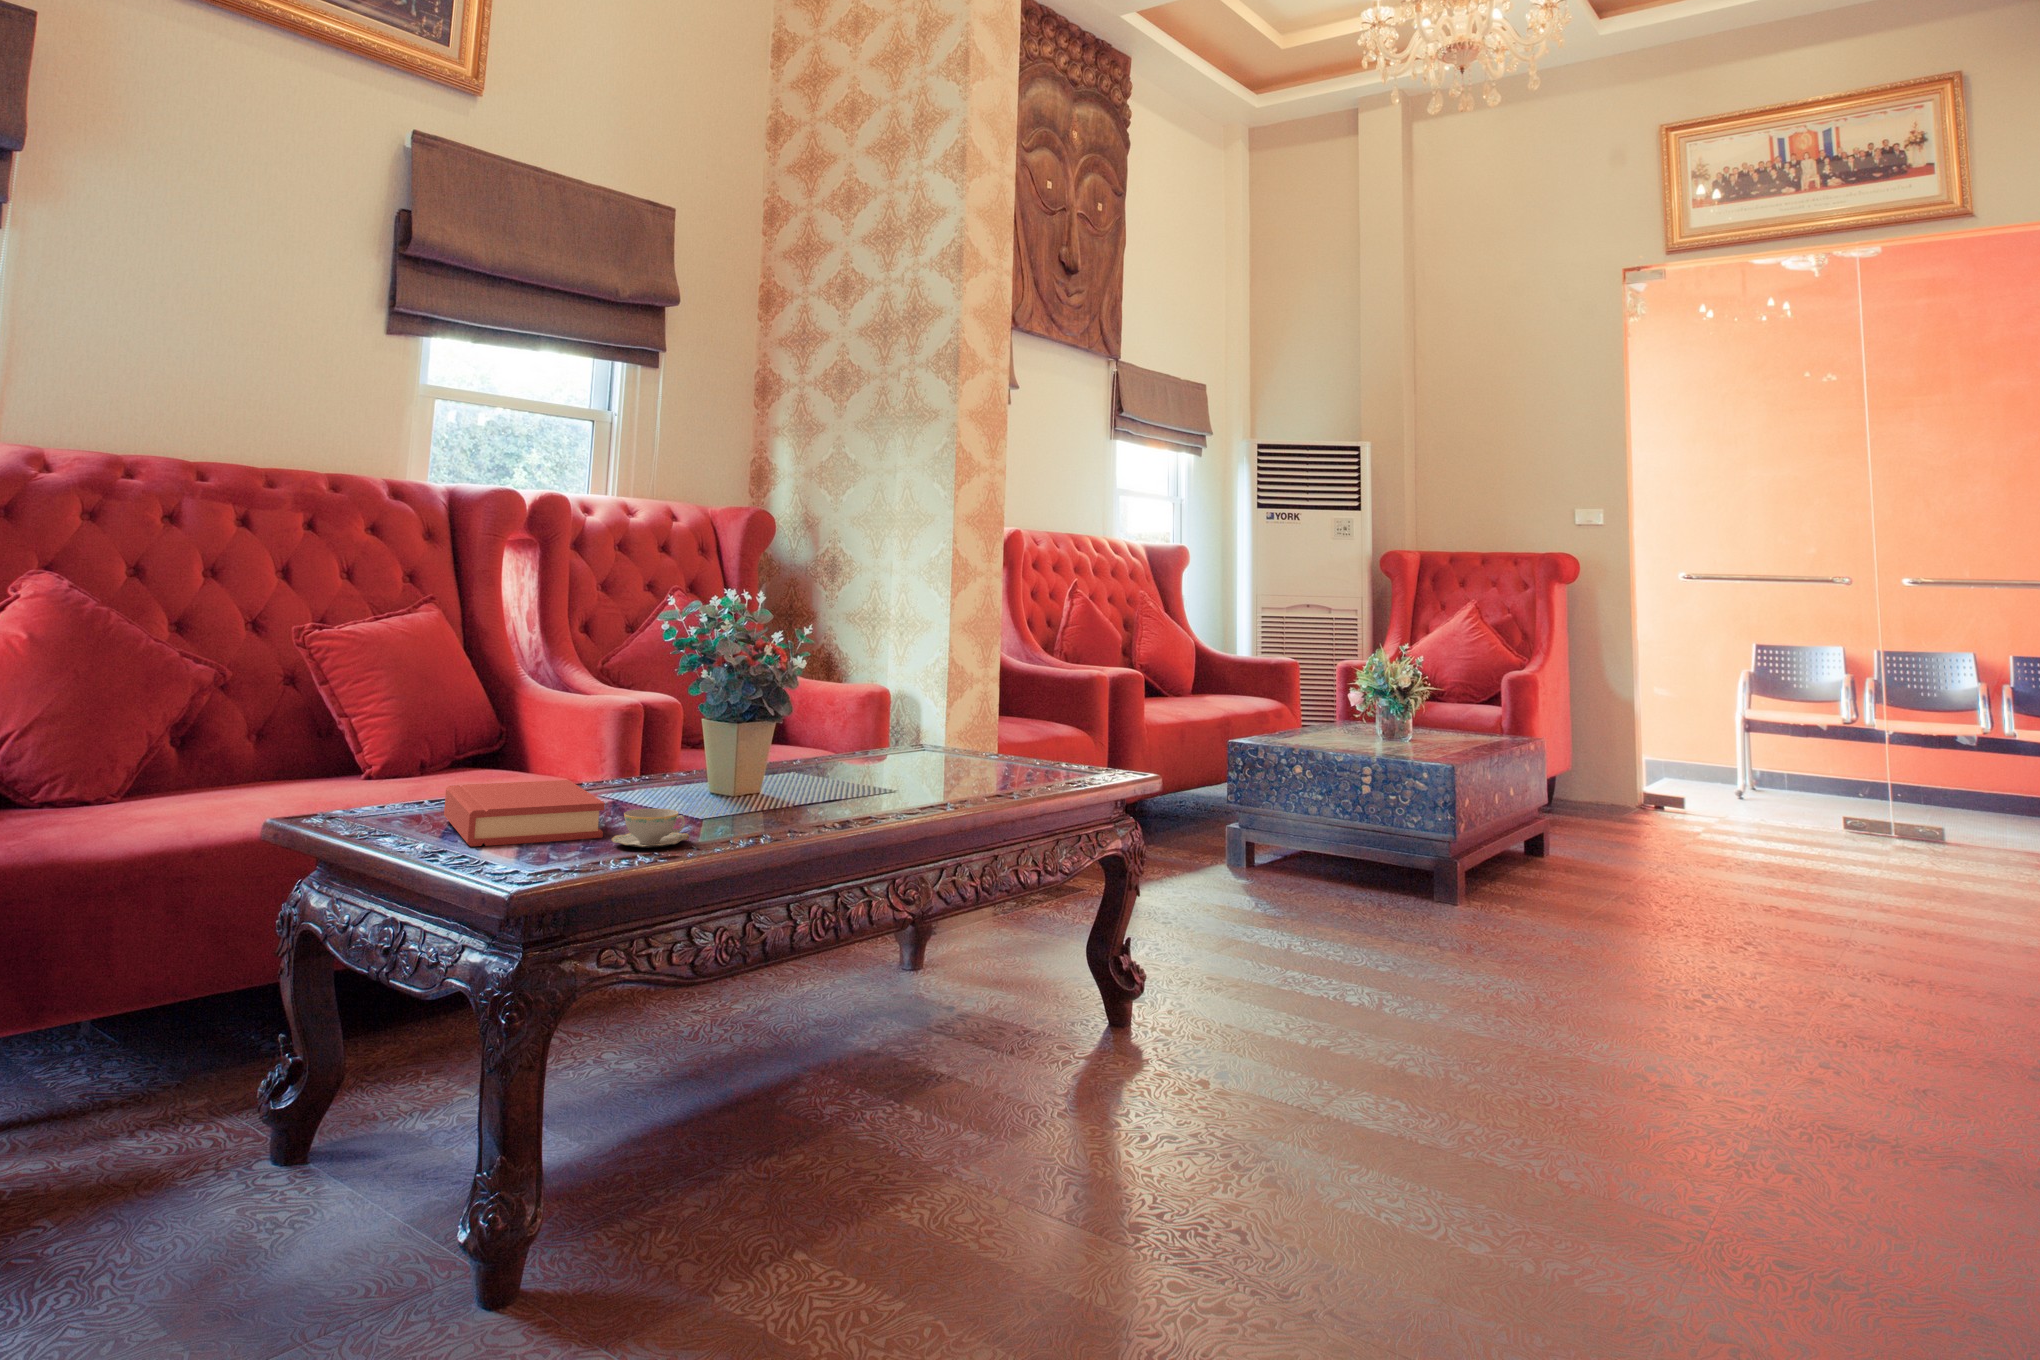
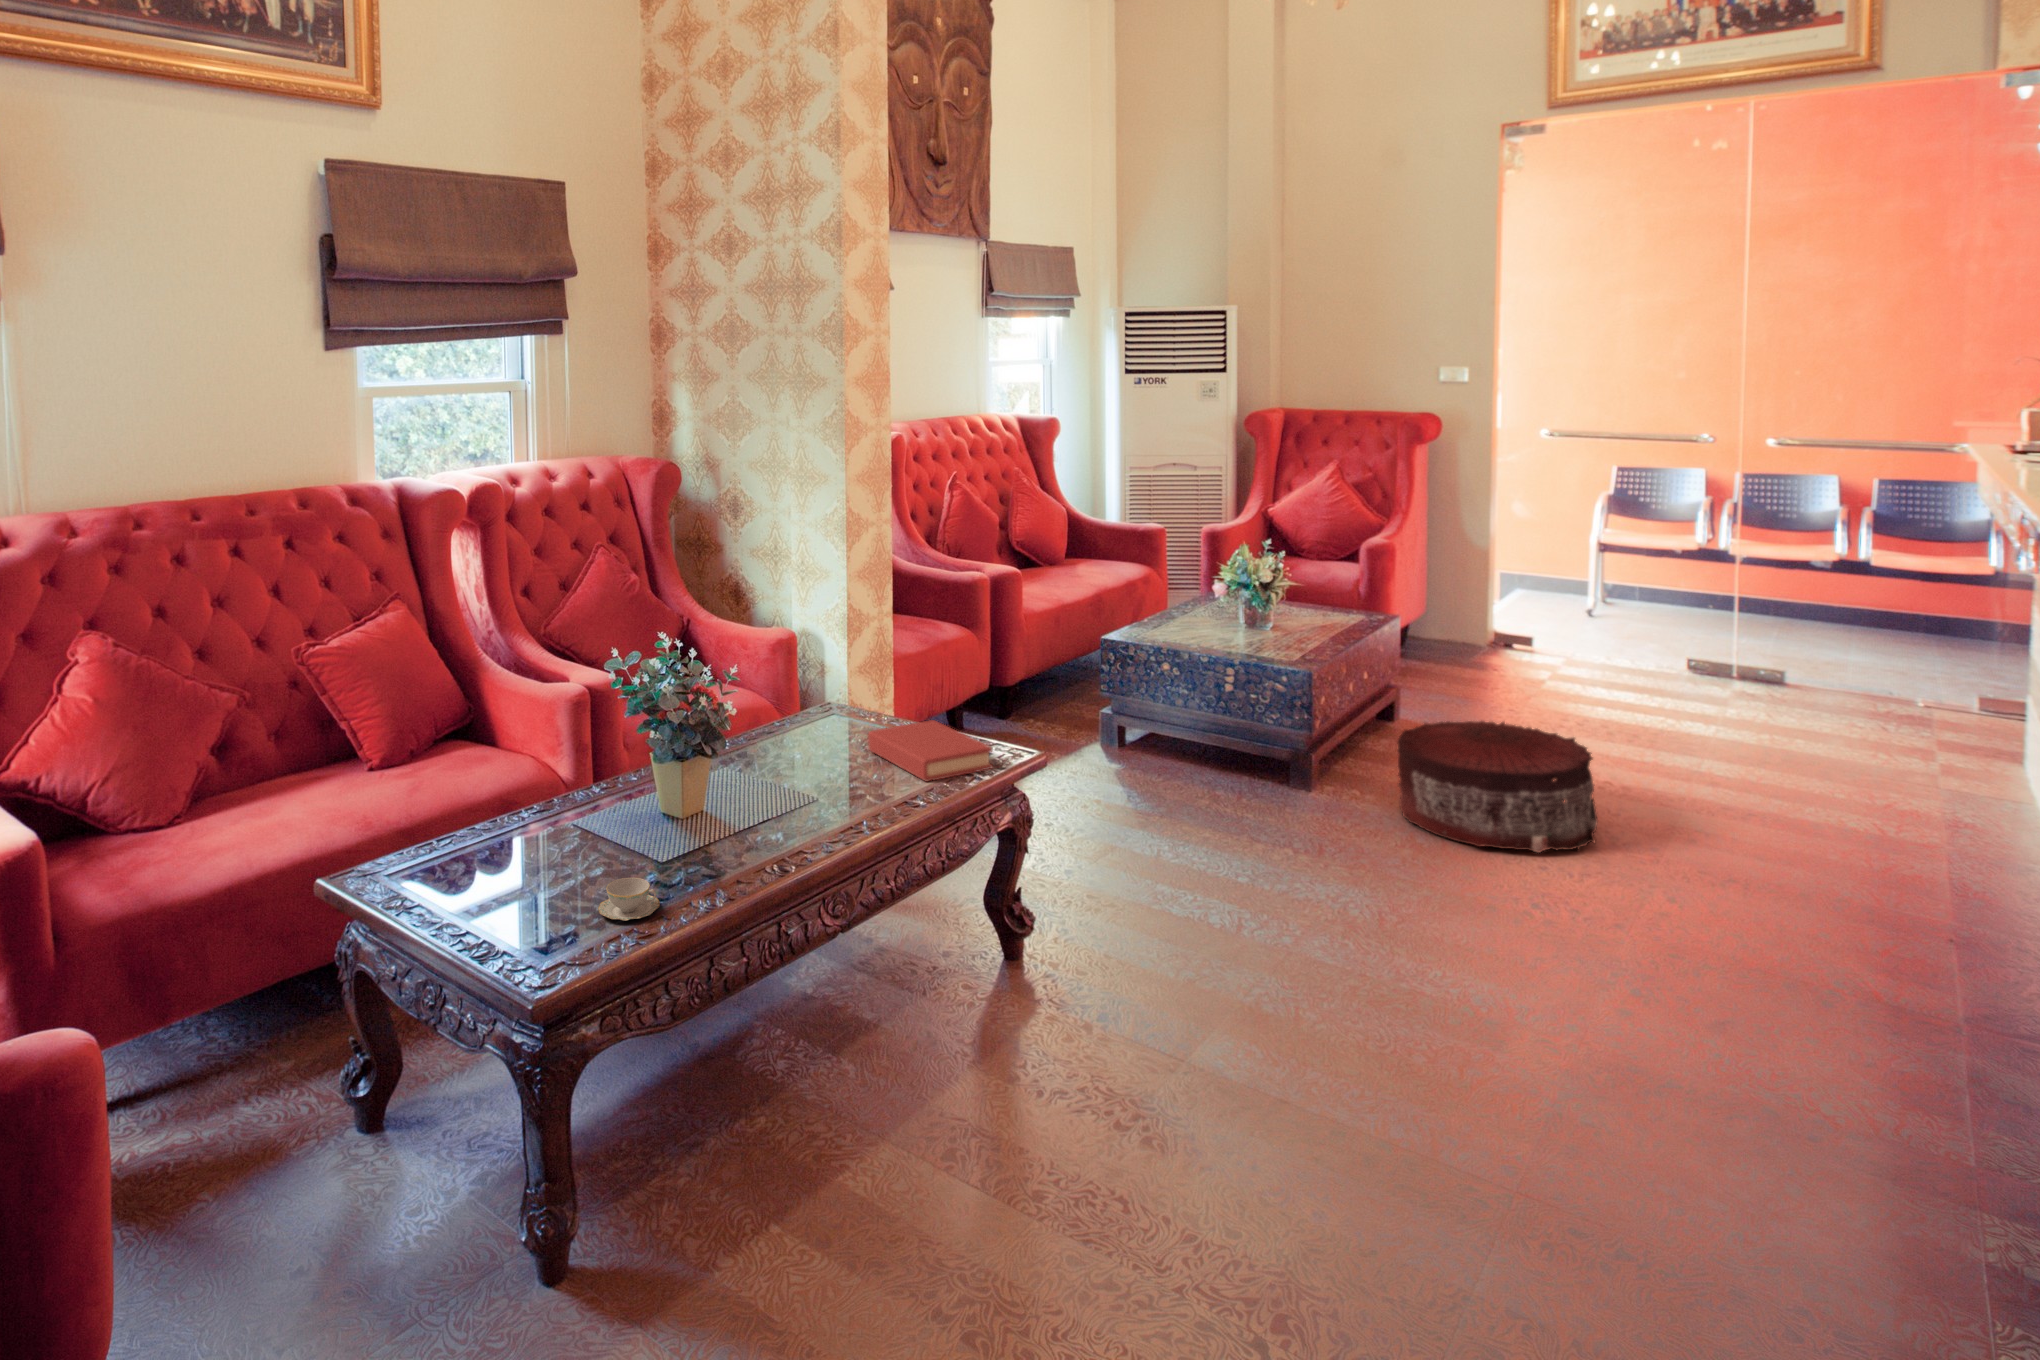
hardback book: present [444,780,605,846] -> present [868,720,993,781]
pouf: none [1550,820,1769,952] -> present [1398,721,1598,853]

